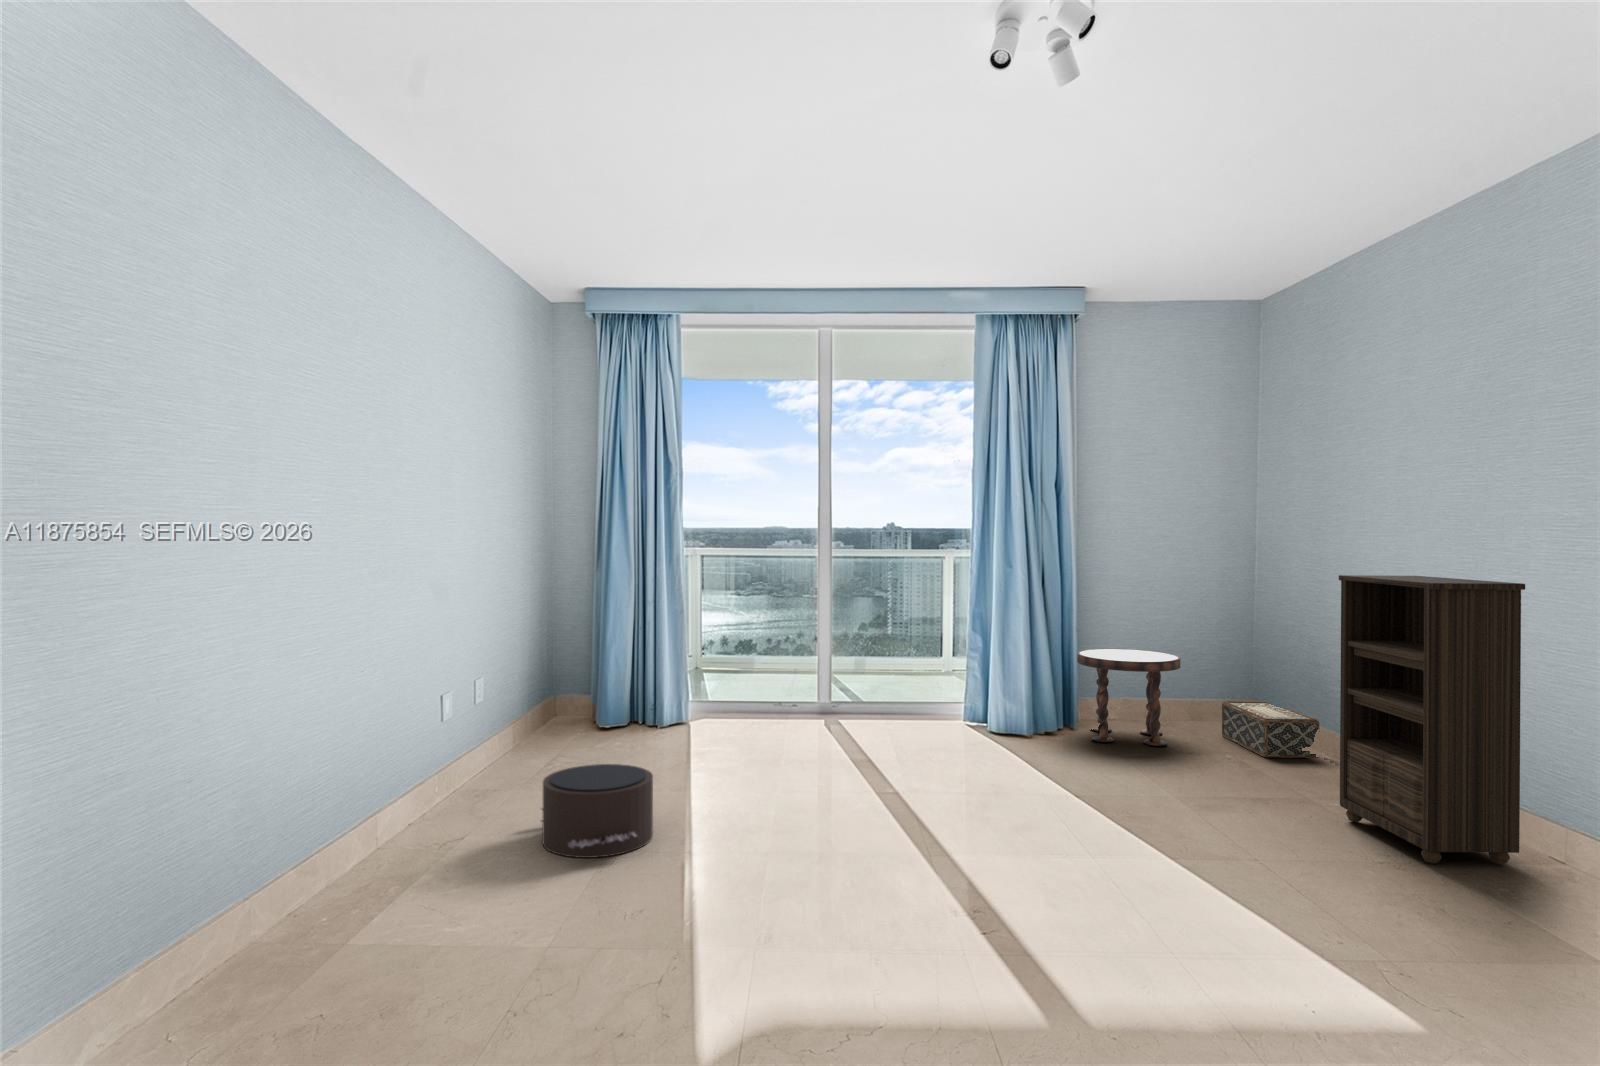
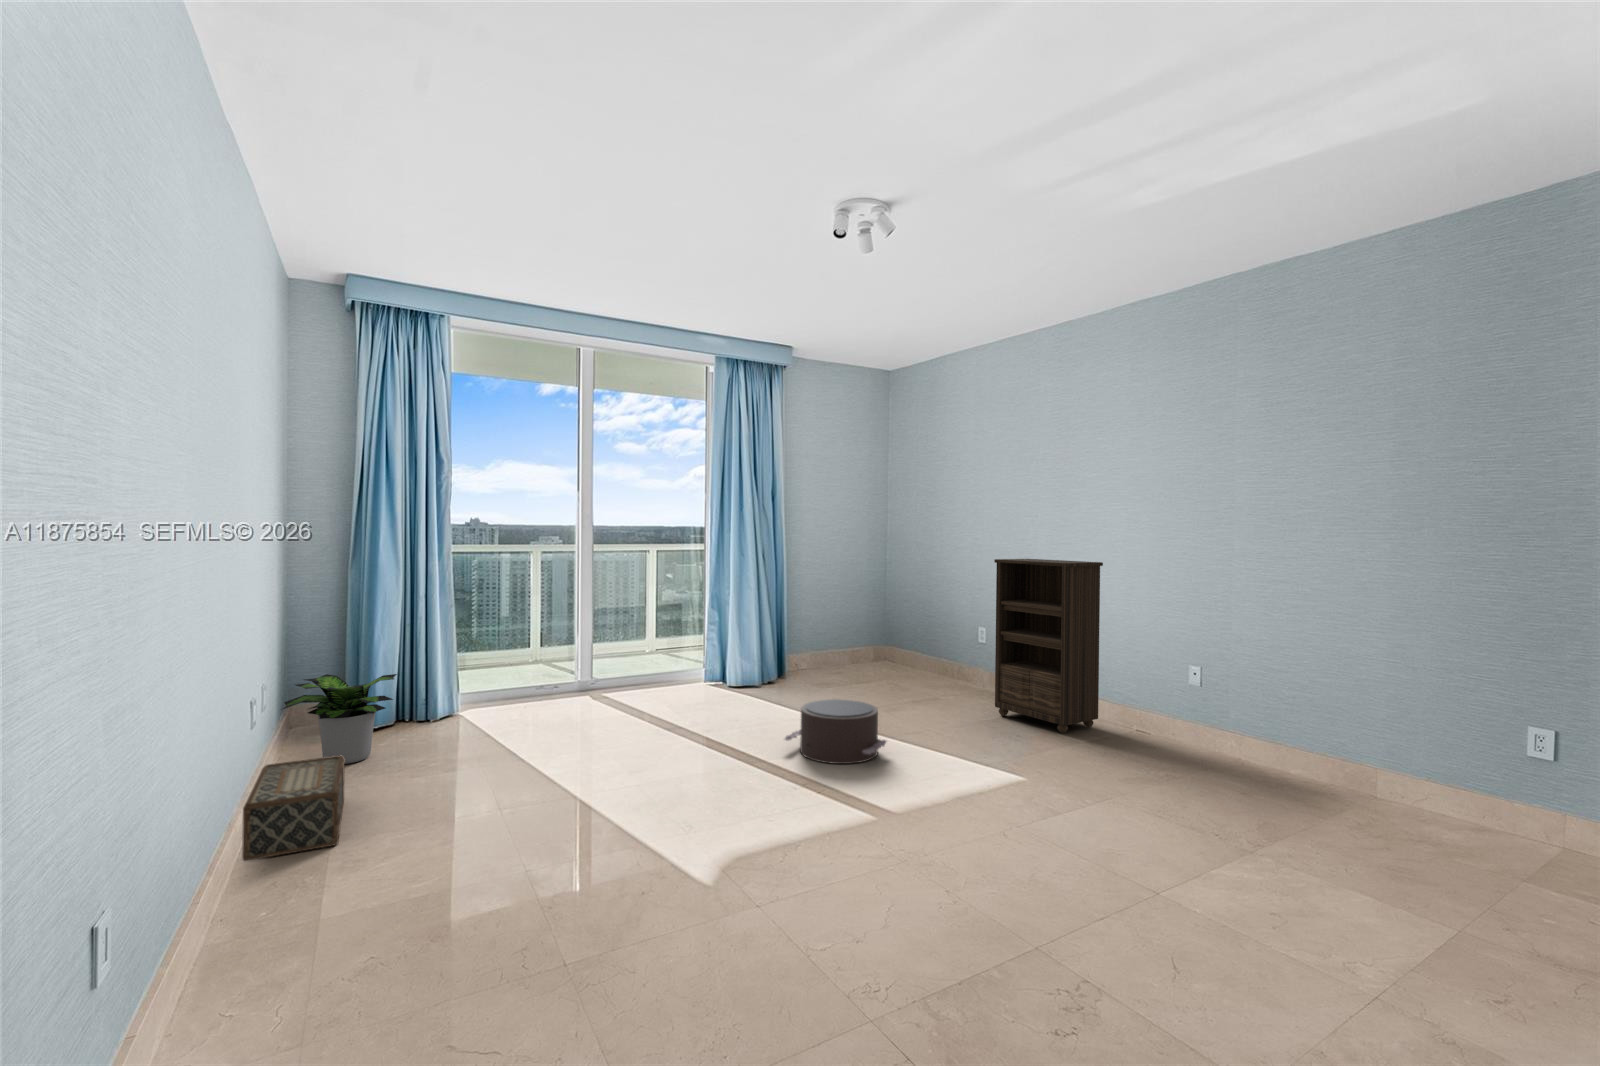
side table: present [1077,649,1180,746] -> none [788,616,859,686]
potted plant: none [503,668,602,753] -> present [283,674,397,764]
woven basket: present [1222,701,1319,758] -> present [242,756,345,861]
pouf: present [541,764,653,858] -> present [785,699,886,764]

